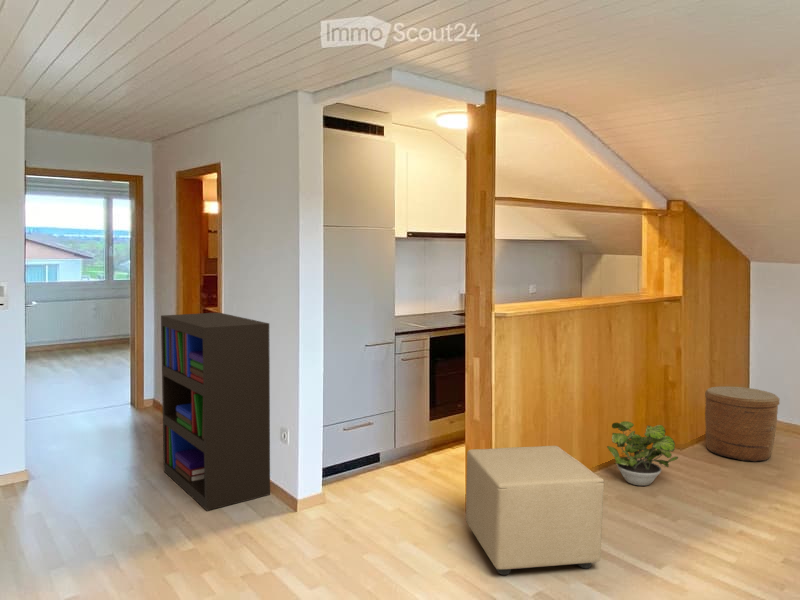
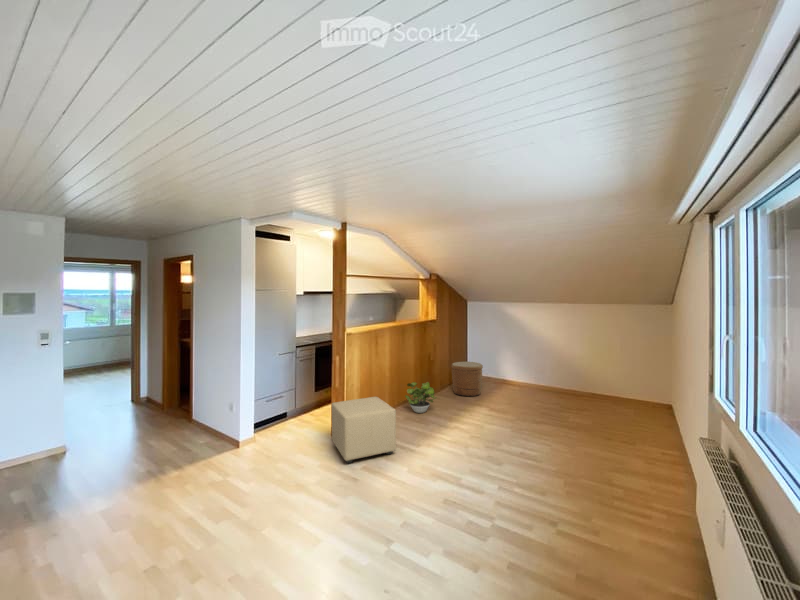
bookshelf: present [161,313,270,510] -> none [153,340,223,454]

